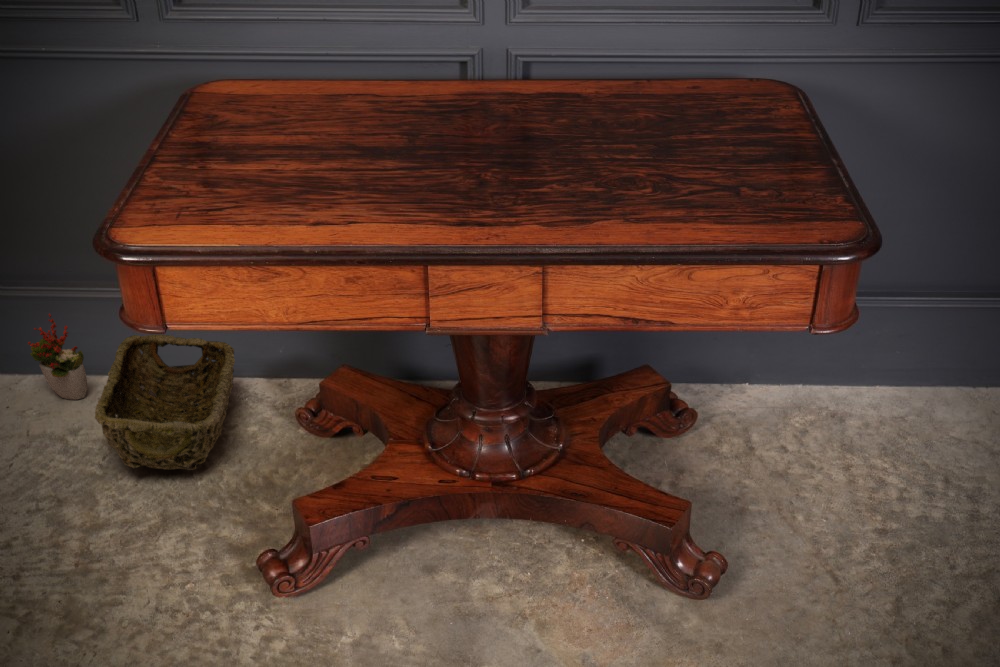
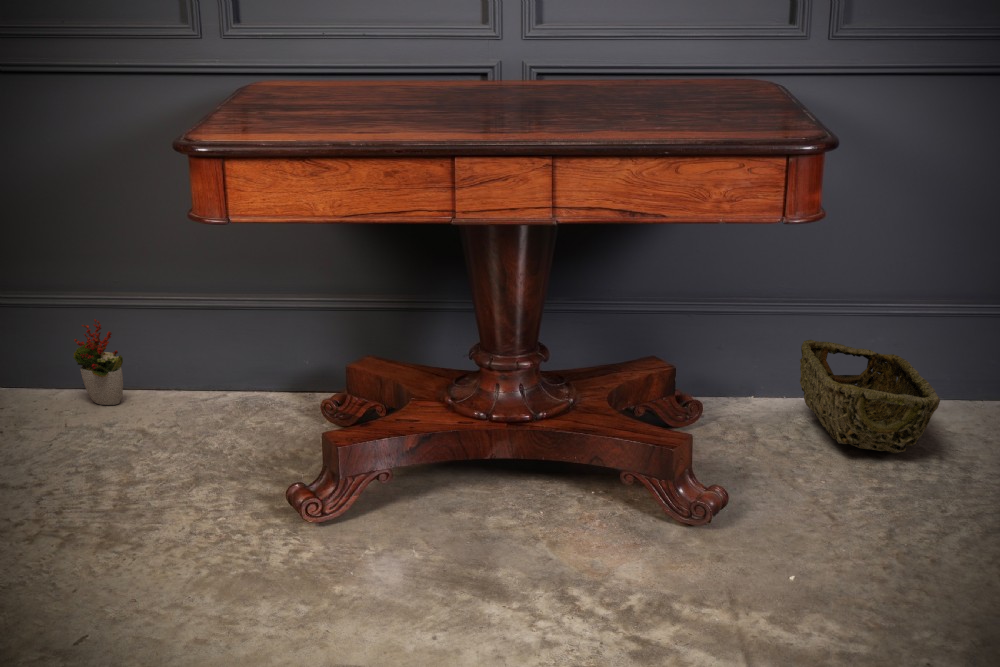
woven basket: present [95,335,235,470] -> present [800,340,940,453]

